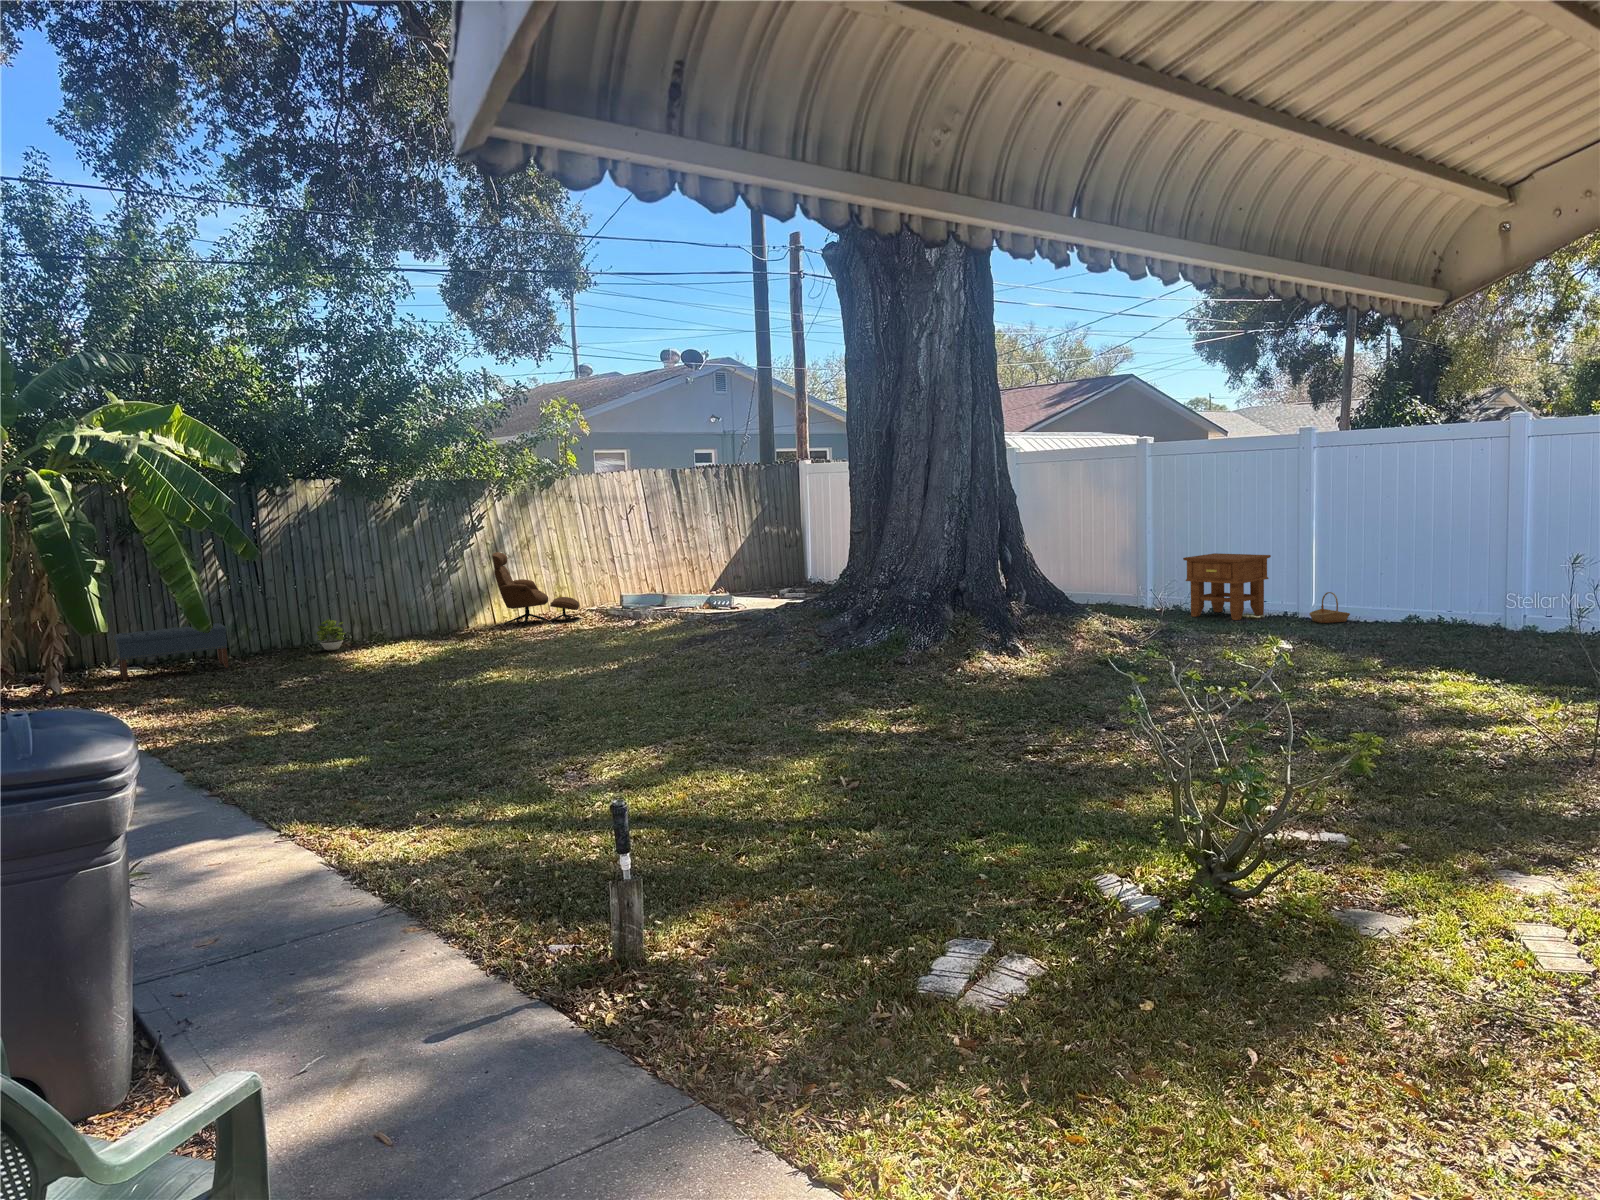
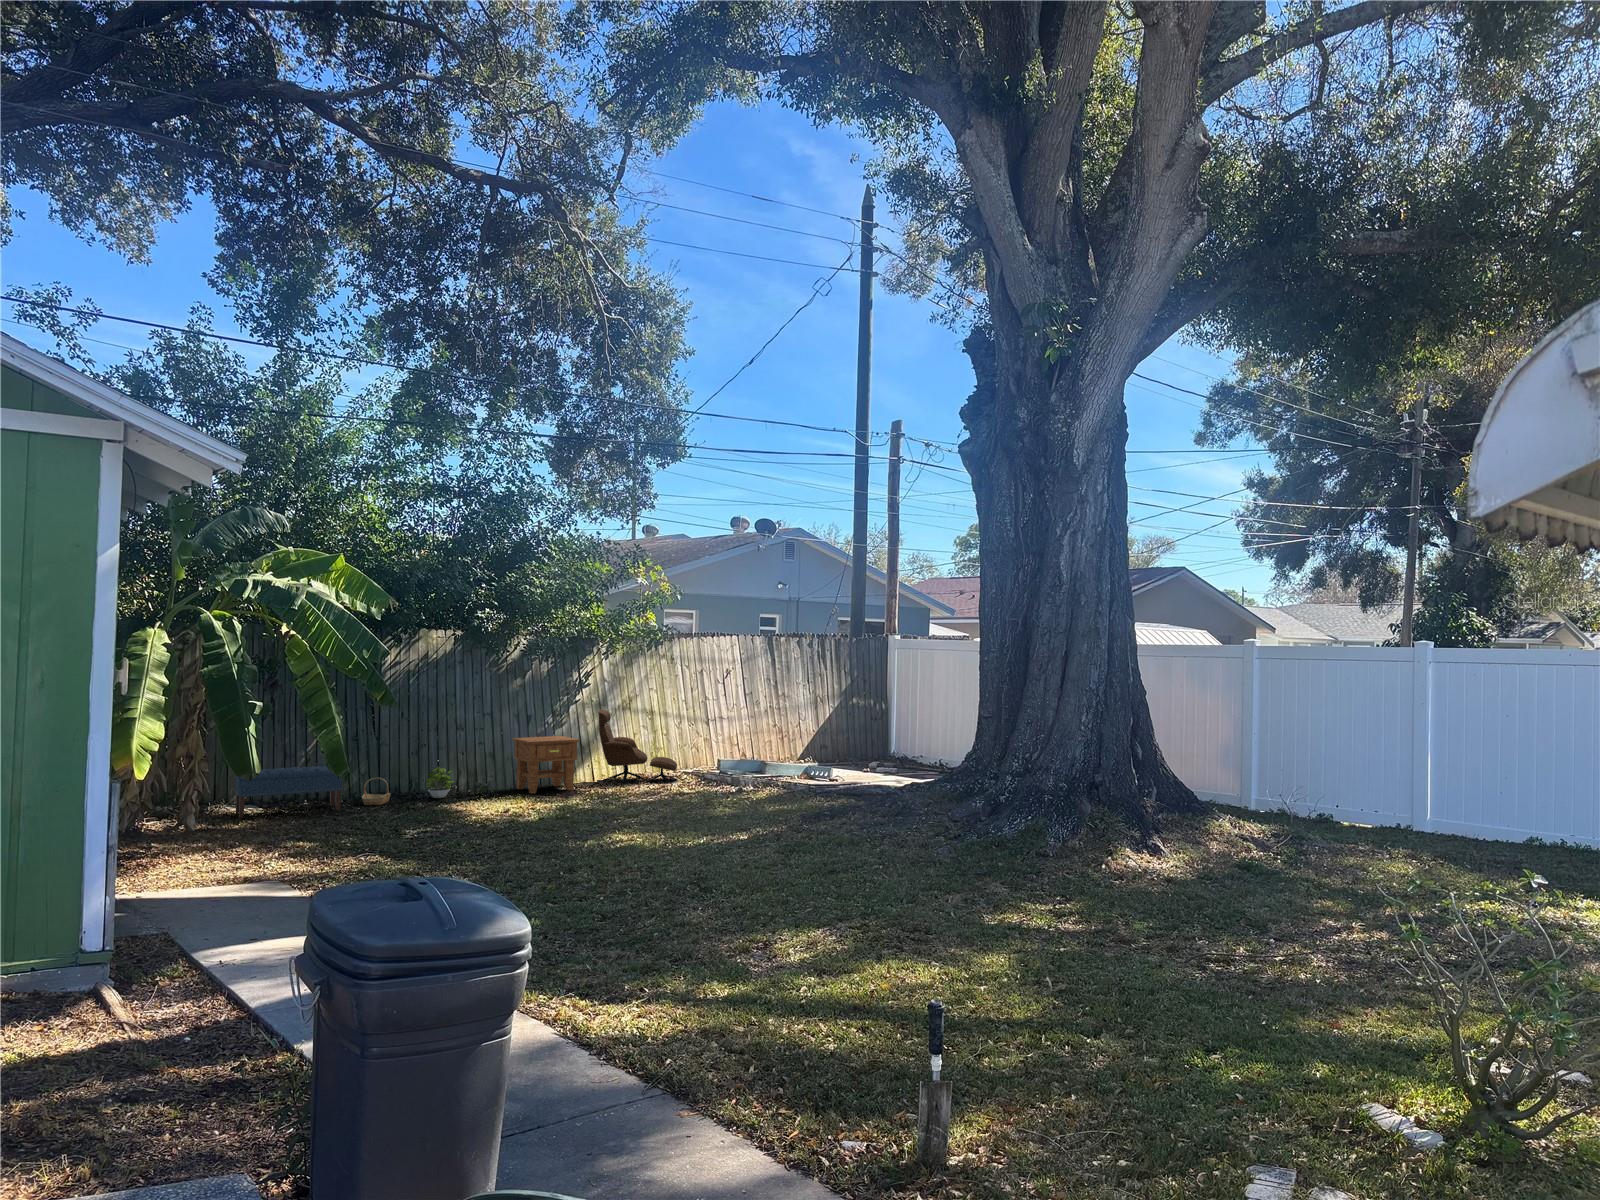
side table: present [1183,553,1271,620] -> present [513,736,580,794]
basket: present [1309,592,1350,623] -> present [362,778,391,805]

